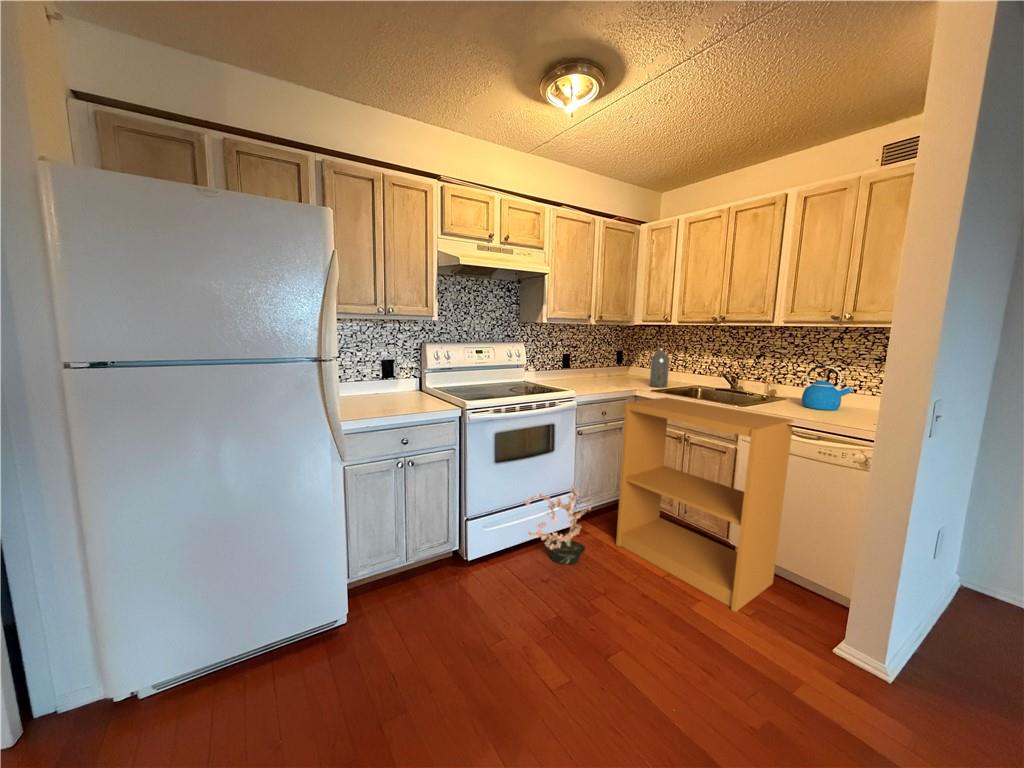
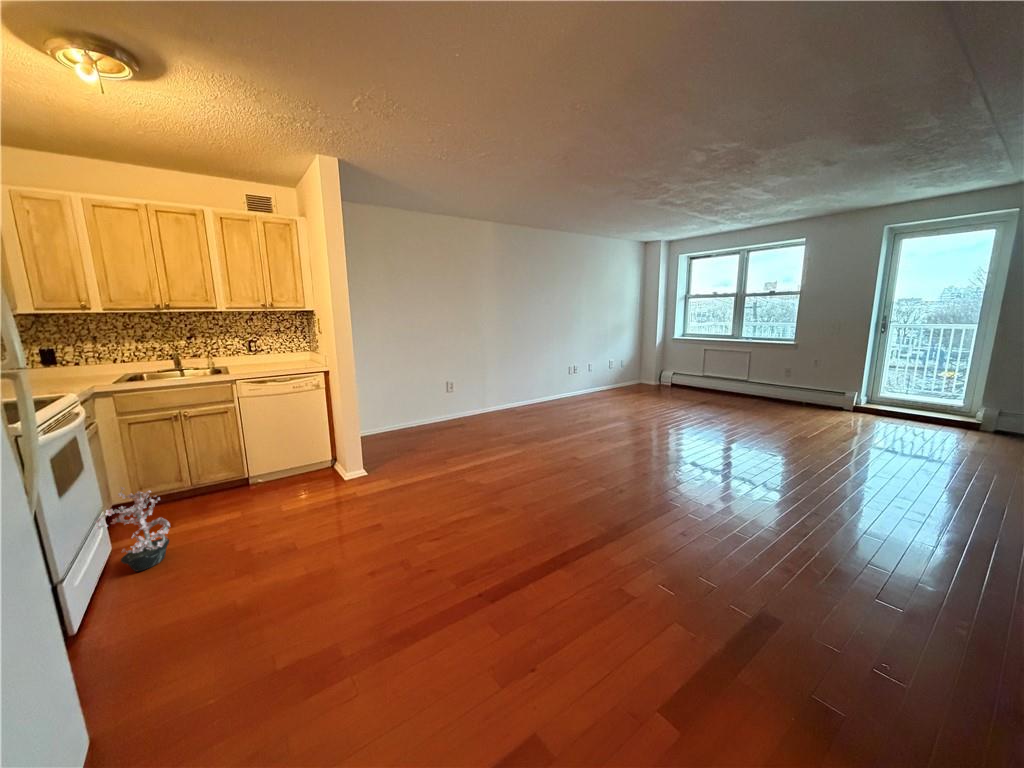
bottle: present [650,348,669,387] -> none [63,340,96,384]
kettle: present [802,365,853,410] -> none [245,337,275,367]
bookshelf: present [616,397,793,612] -> none [143,372,297,531]

